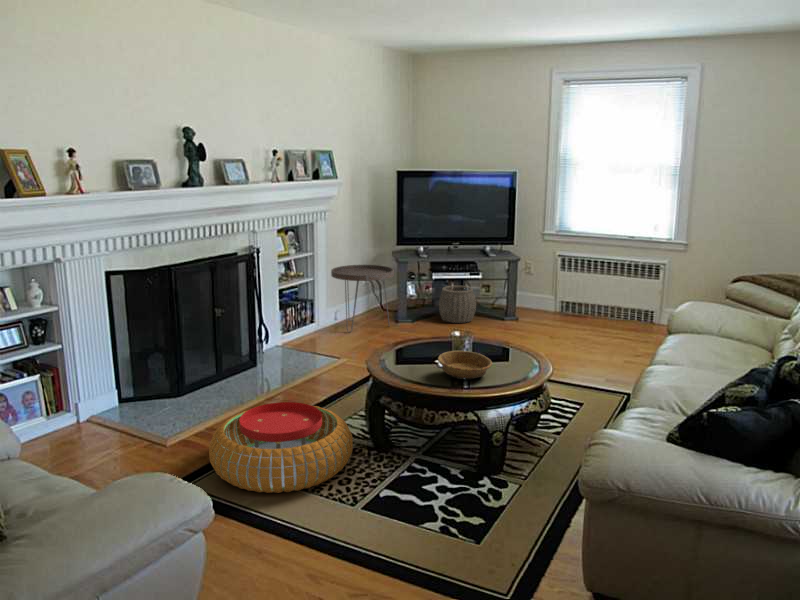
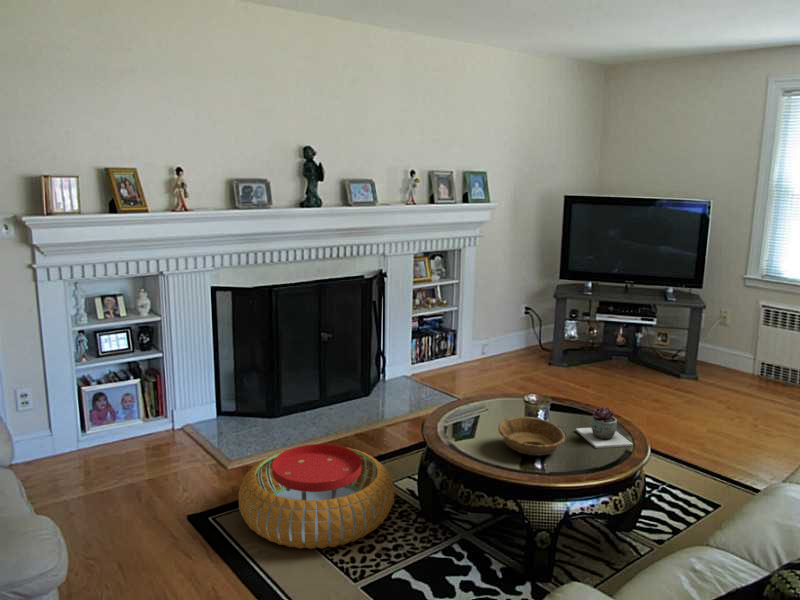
side table: present [331,265,394,332] -> none [476,296,546,370]
woven basket: present [439,286,476,323] -> none [599,330,646,375]
succulent plant: none [486,336,534,368] -> present [576,407,633,448]

